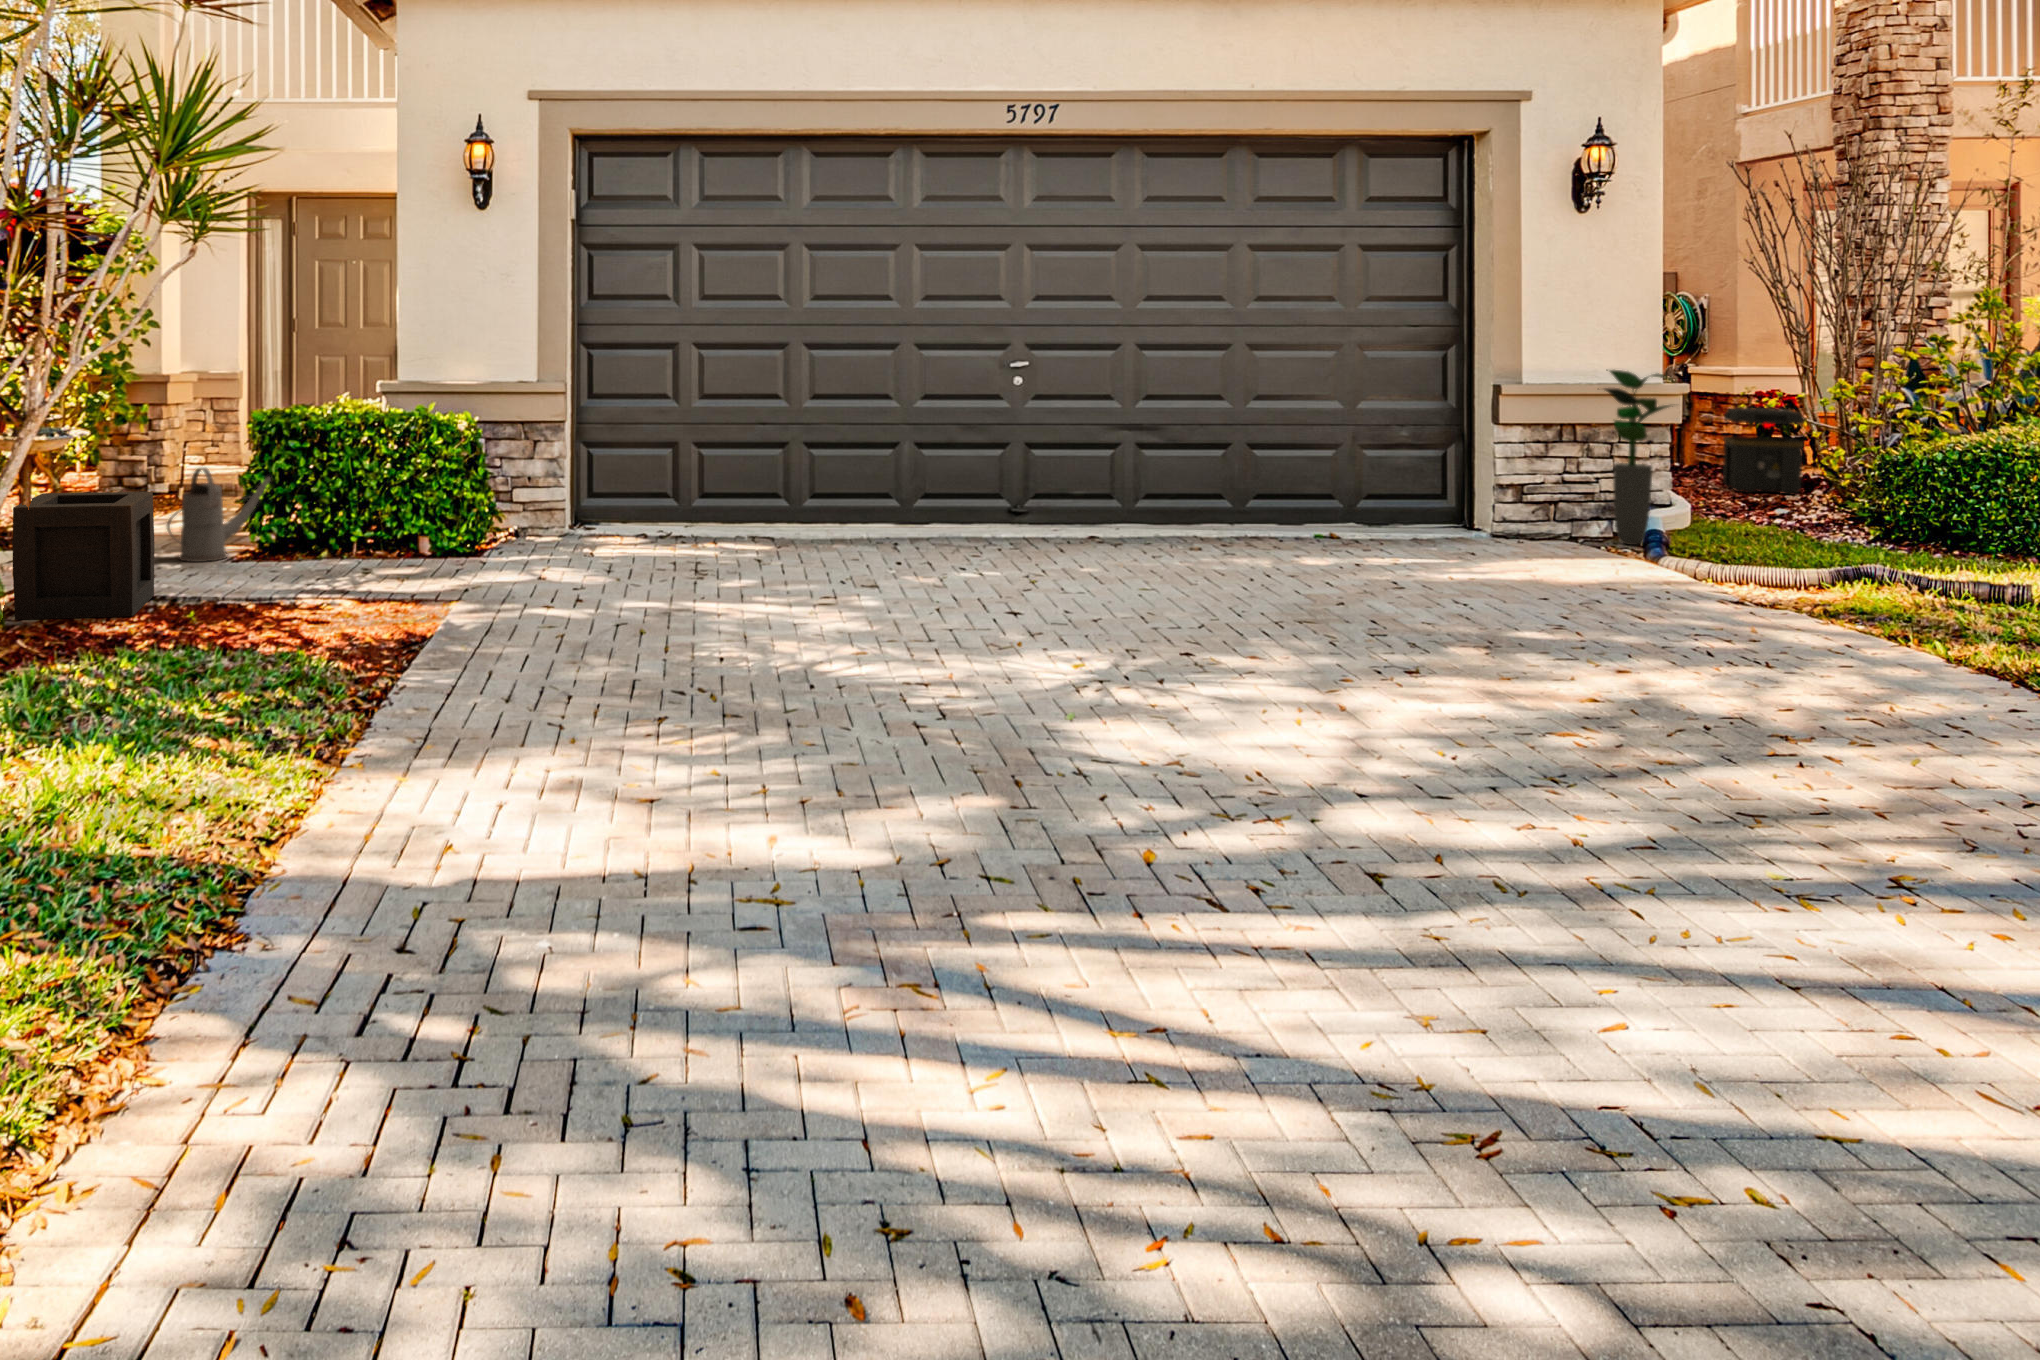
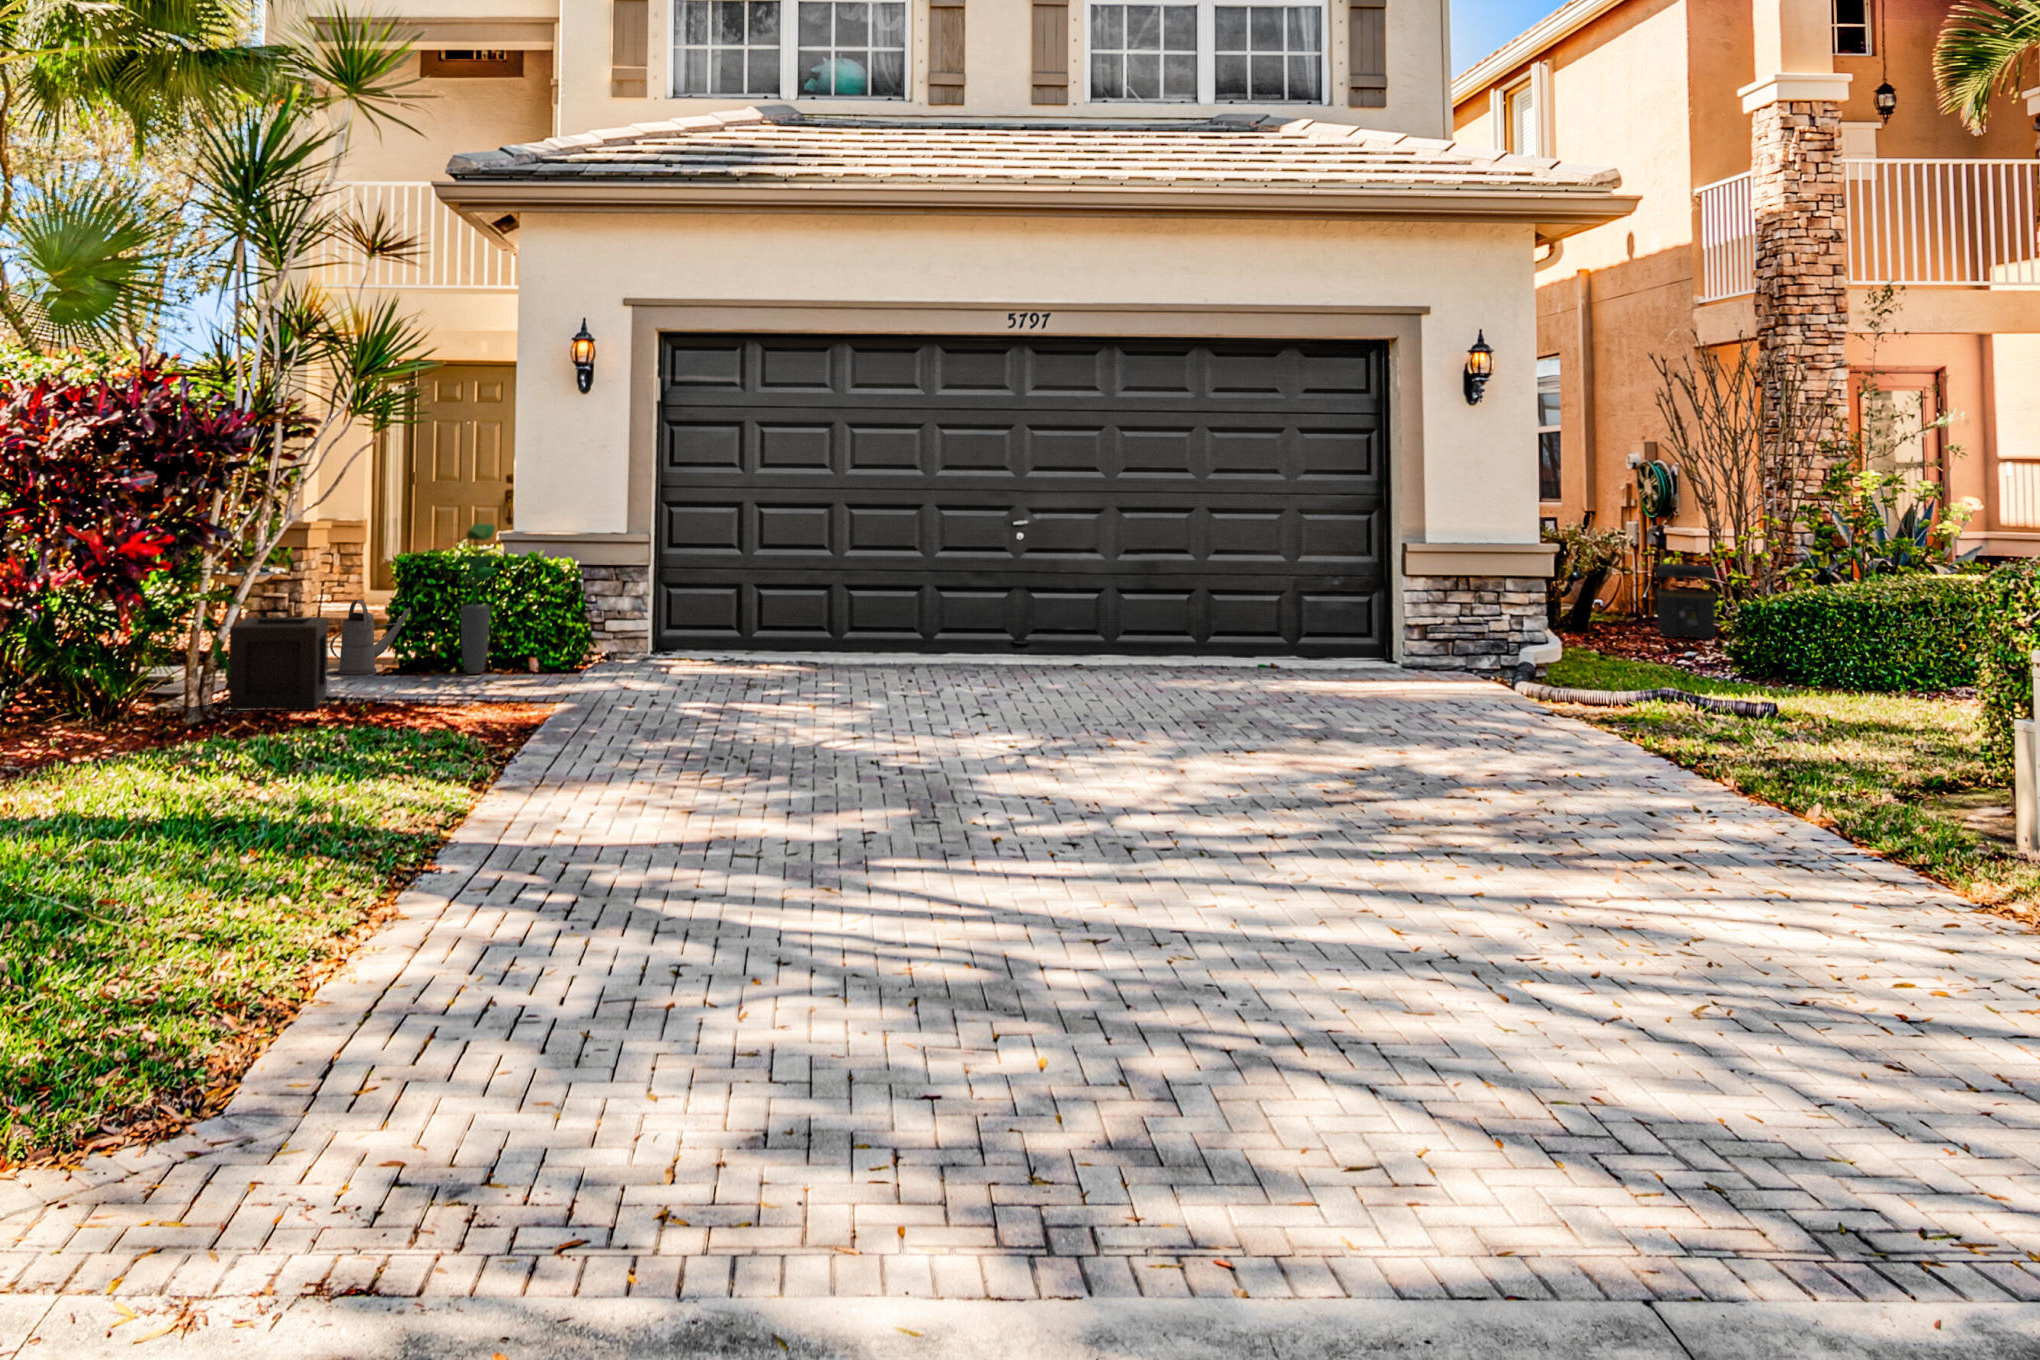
potted plant: present [1604,370,1674,545] -> present [449,524,502,674]

